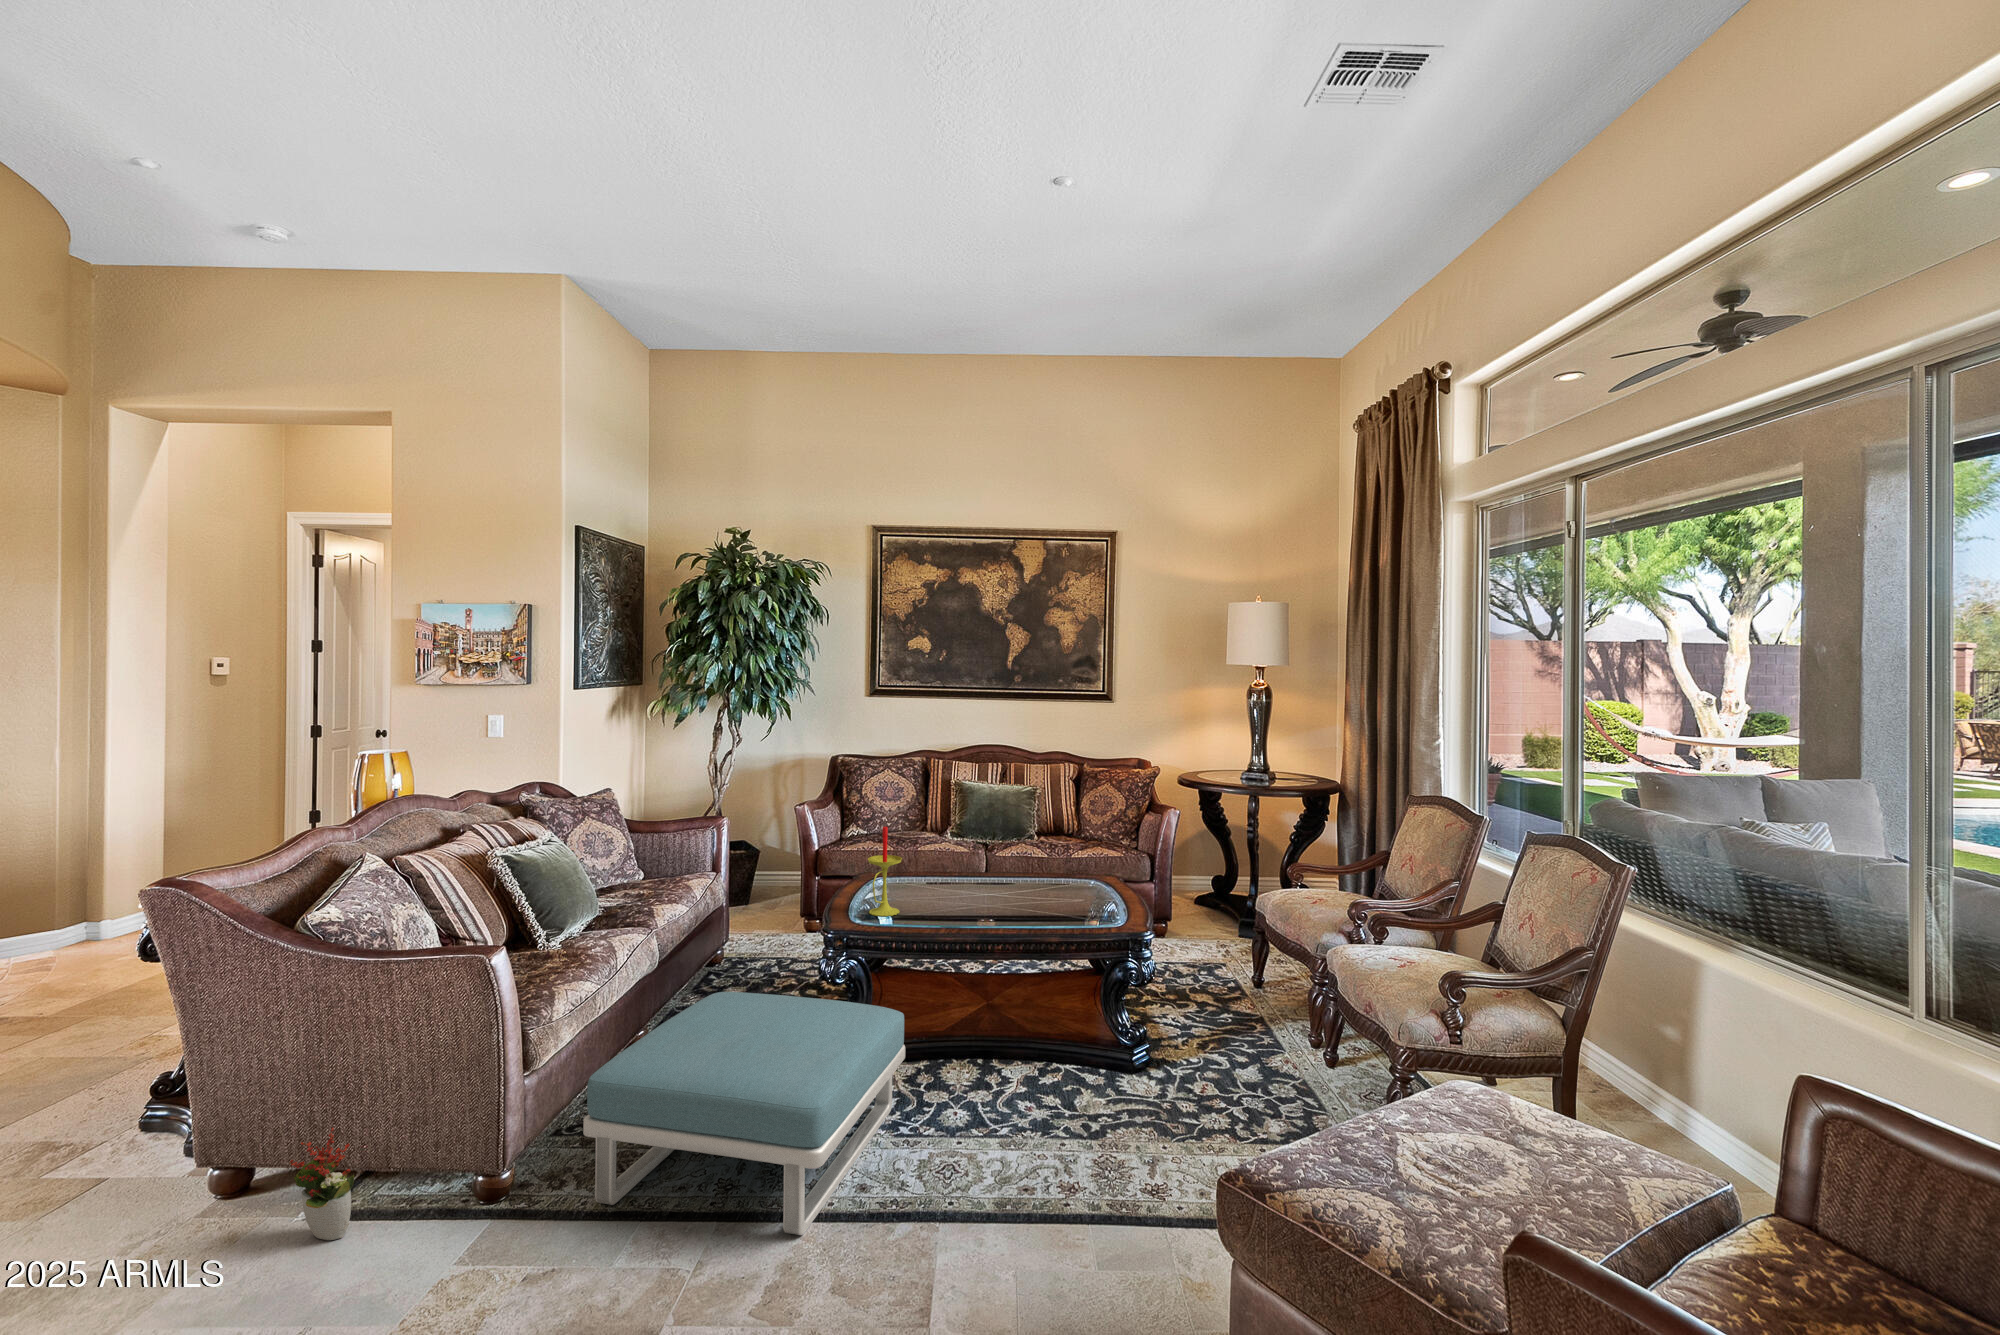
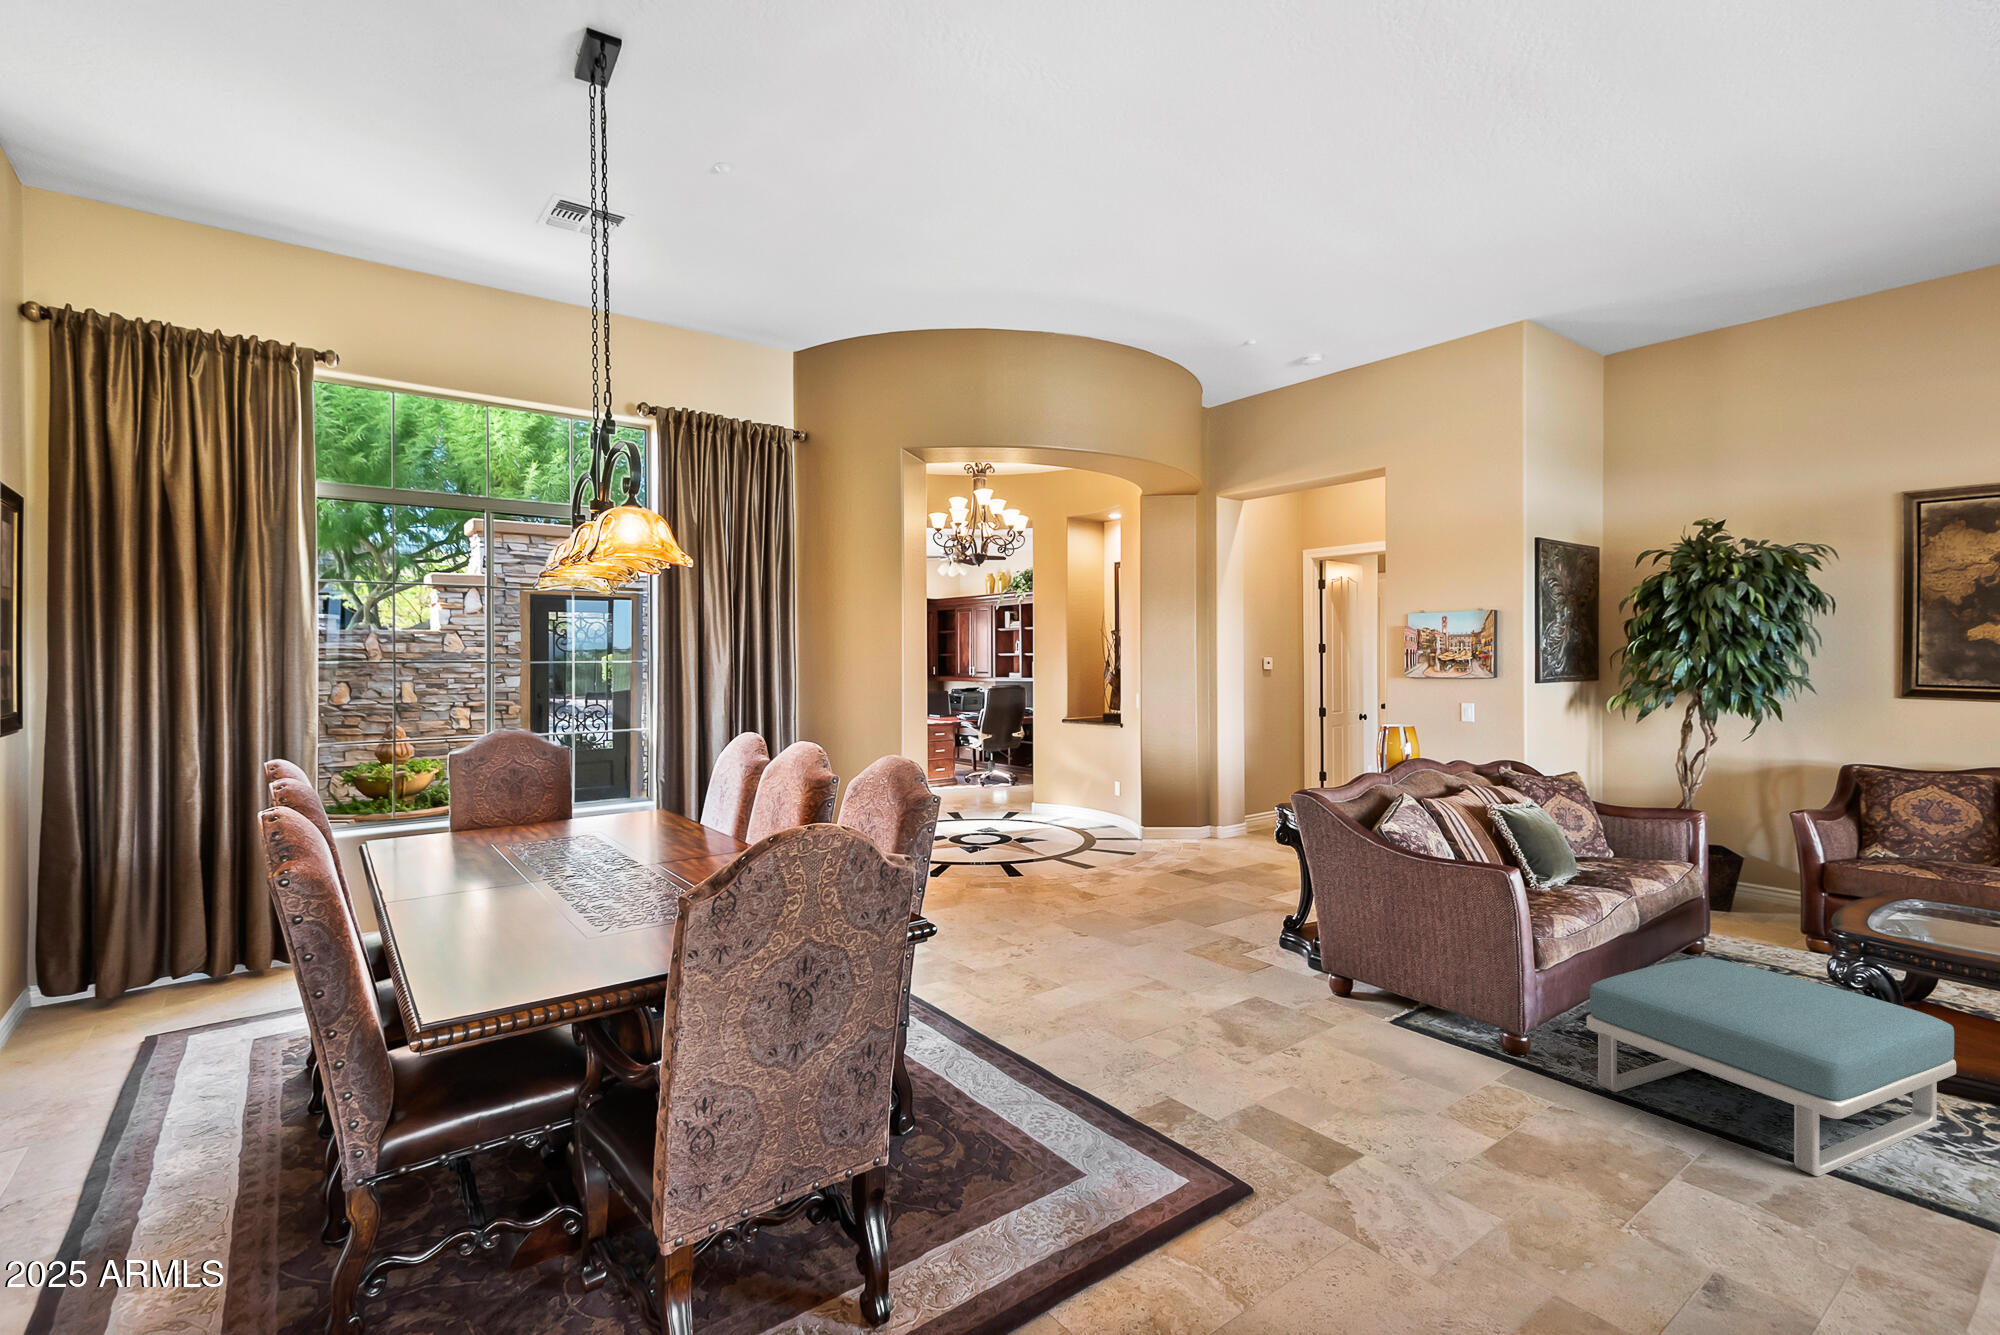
candle: present [868,827,902,916] -> none [1899,831,1952,932]
decorative plant: present [289,1128,354,1240] -> none [1380,968,1418,1042]

